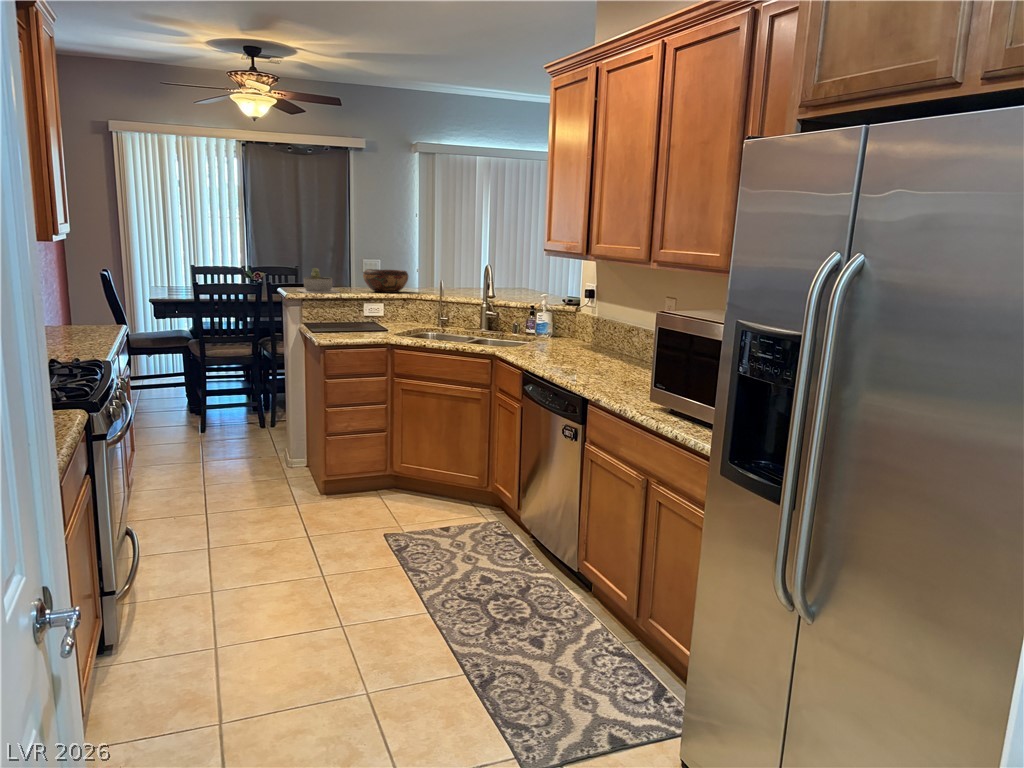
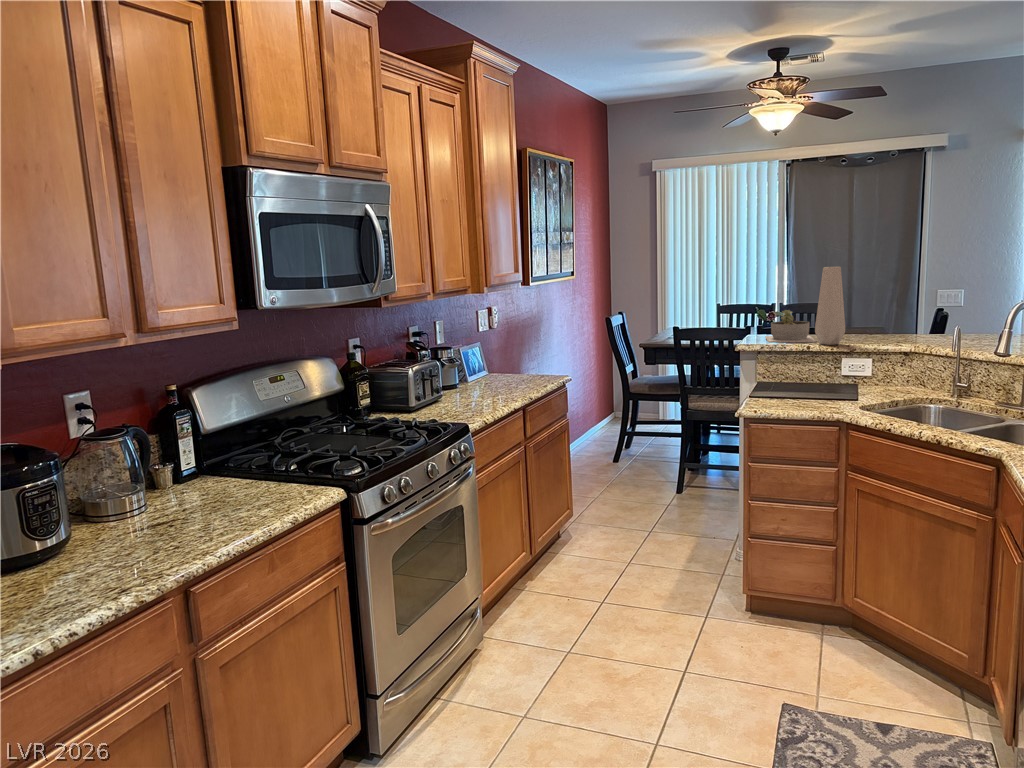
vase: none [343,236,364,294] -> present [815,267,845,345]
decorative bowl: present [363,269,408,293] -> none [857,309,927,342]

